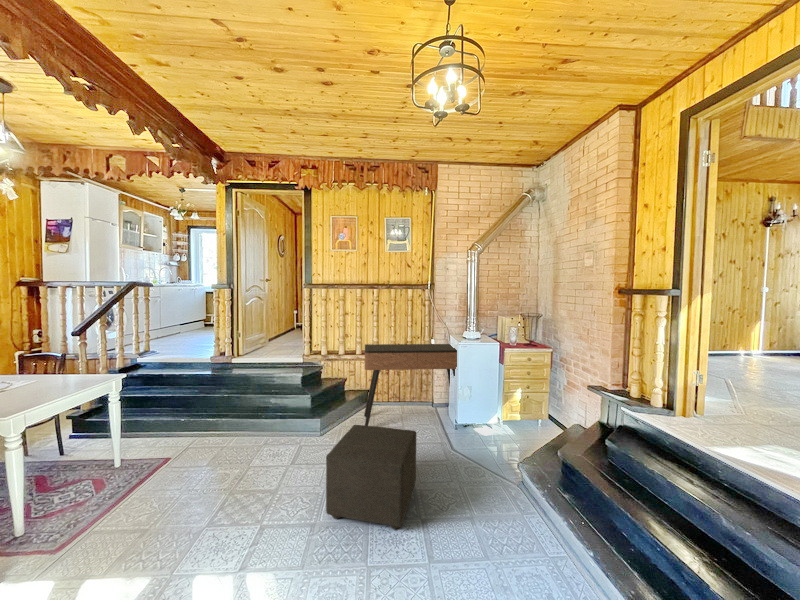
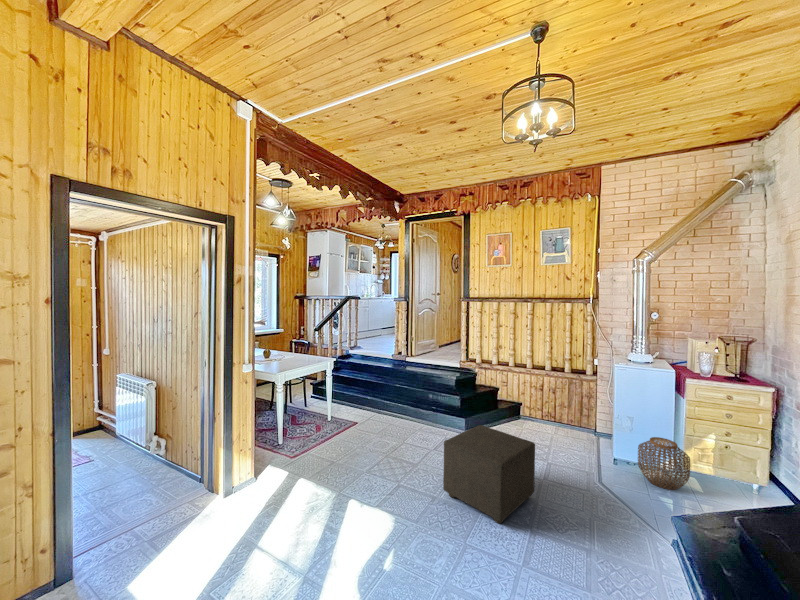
console table: present [364,344,467,427] -> none [506,357,629,463]
woven basket: none [478,400,513,441] -> present [638,437,690,490]

